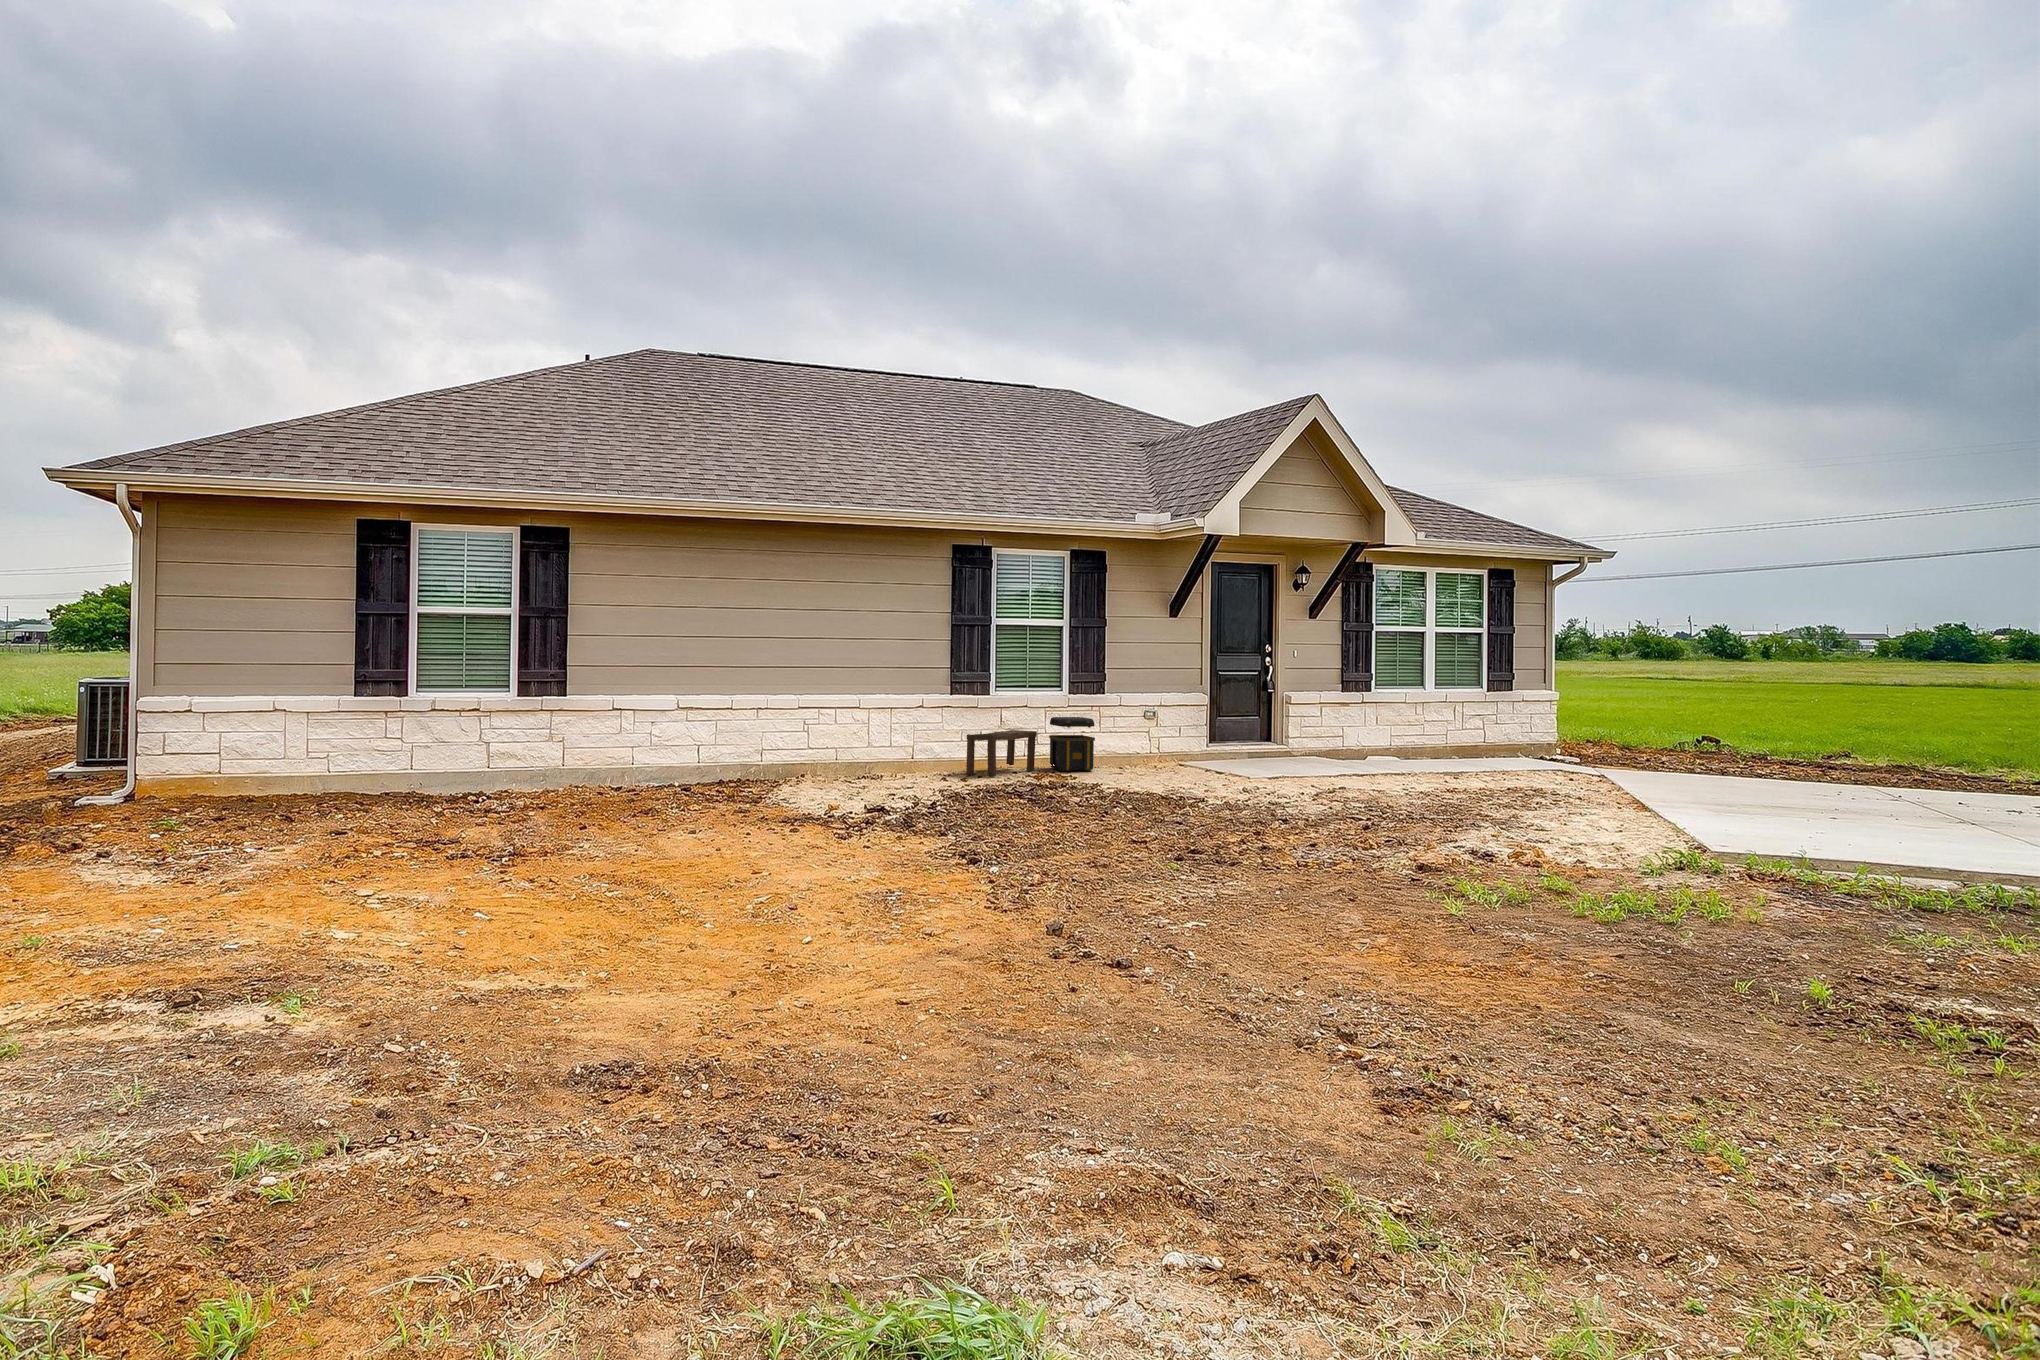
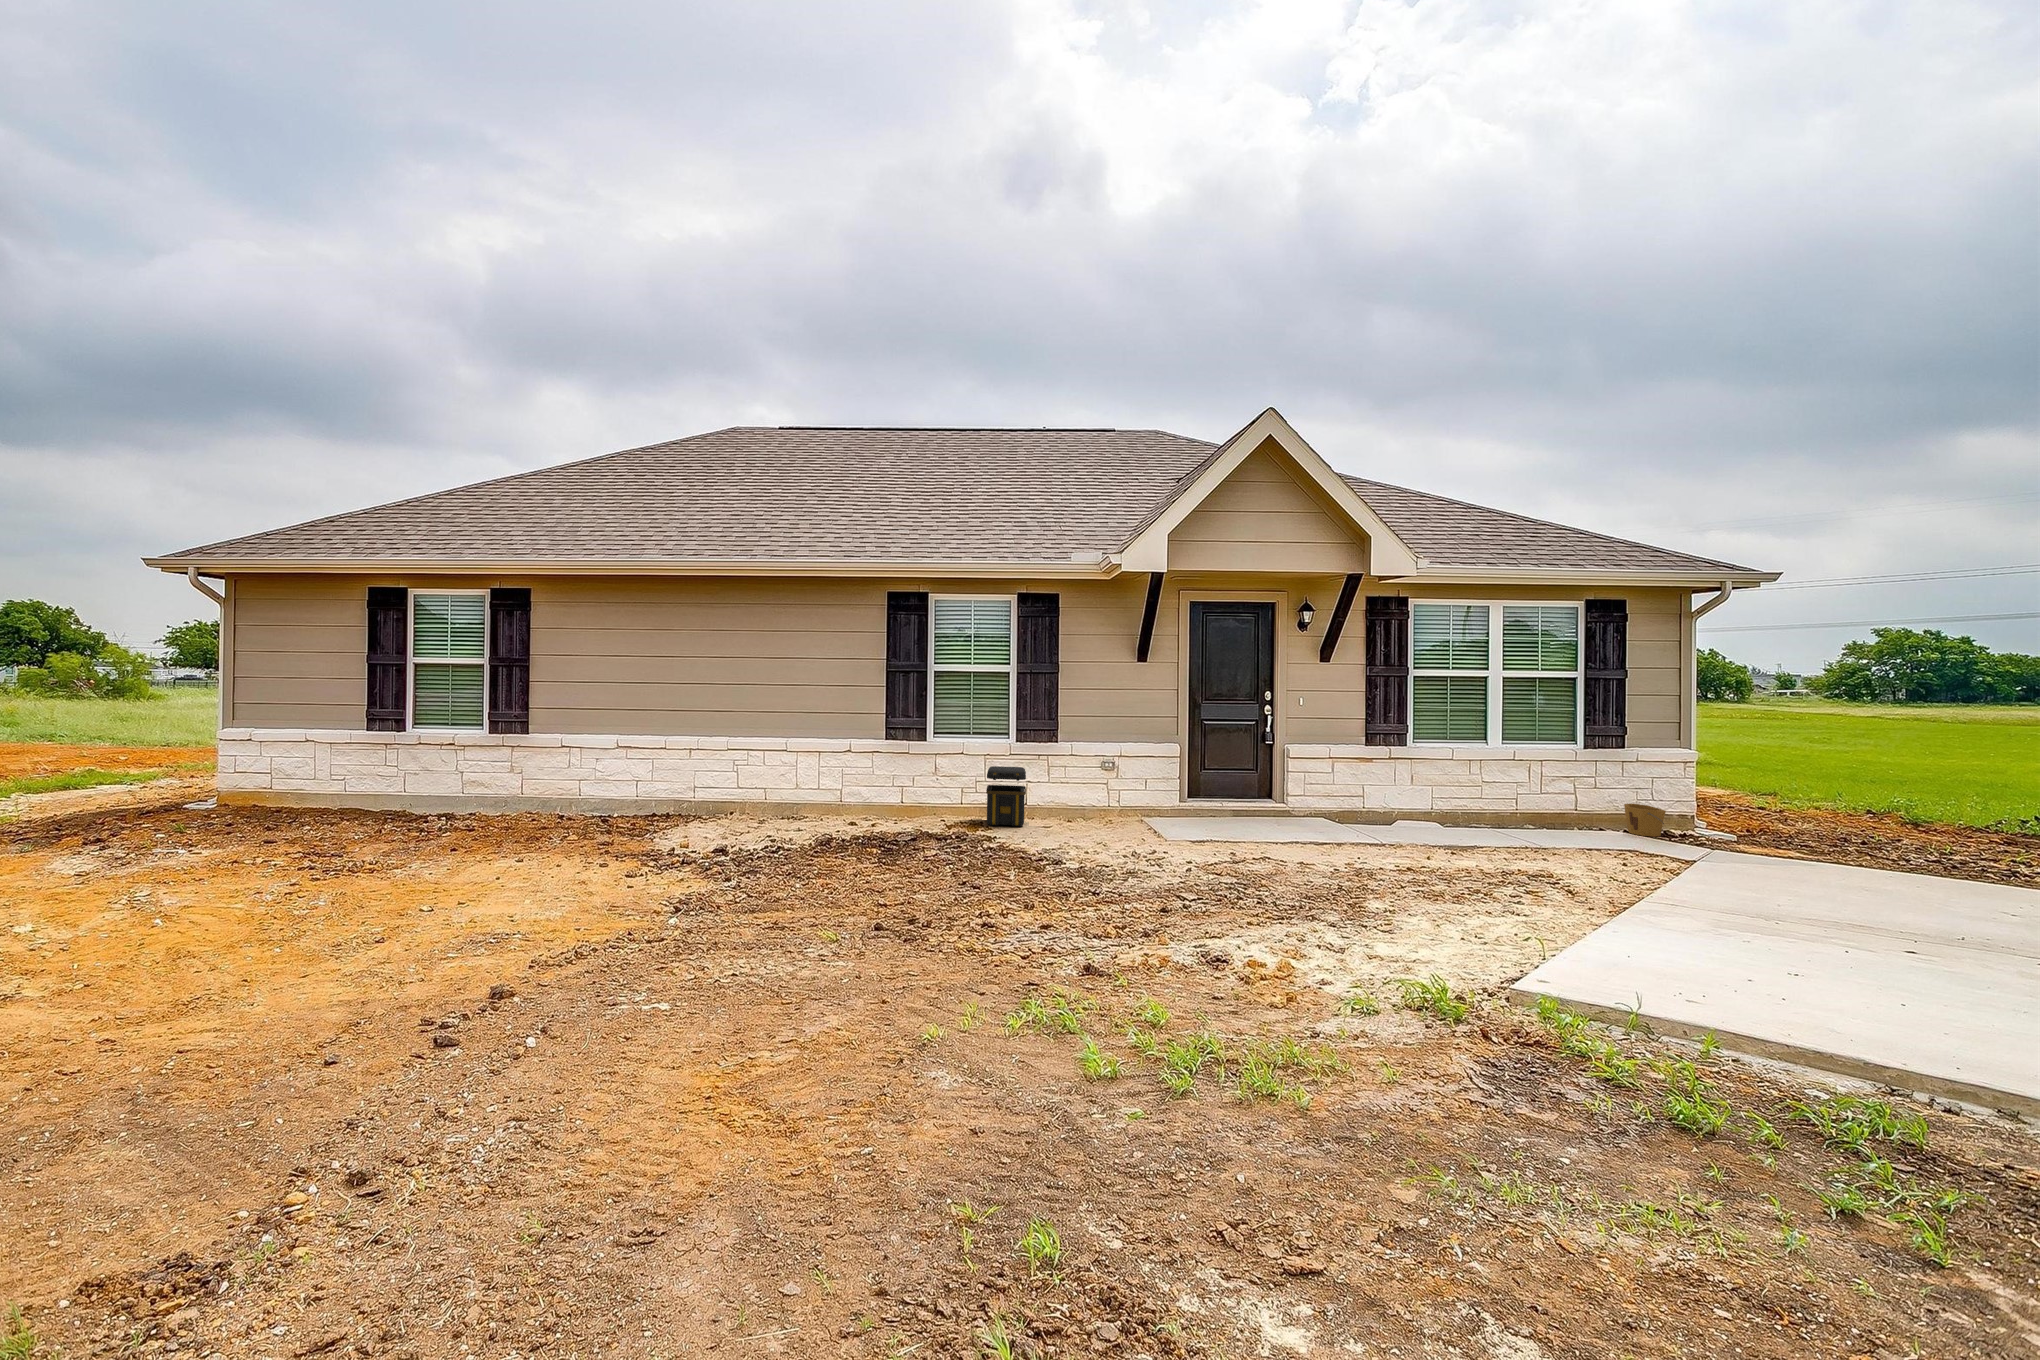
bench: present [966,730,1037,777] -> none [882,778,964,829]
bucket: none [1516,733,1546,756] -> present [1624,803,1666,837]

